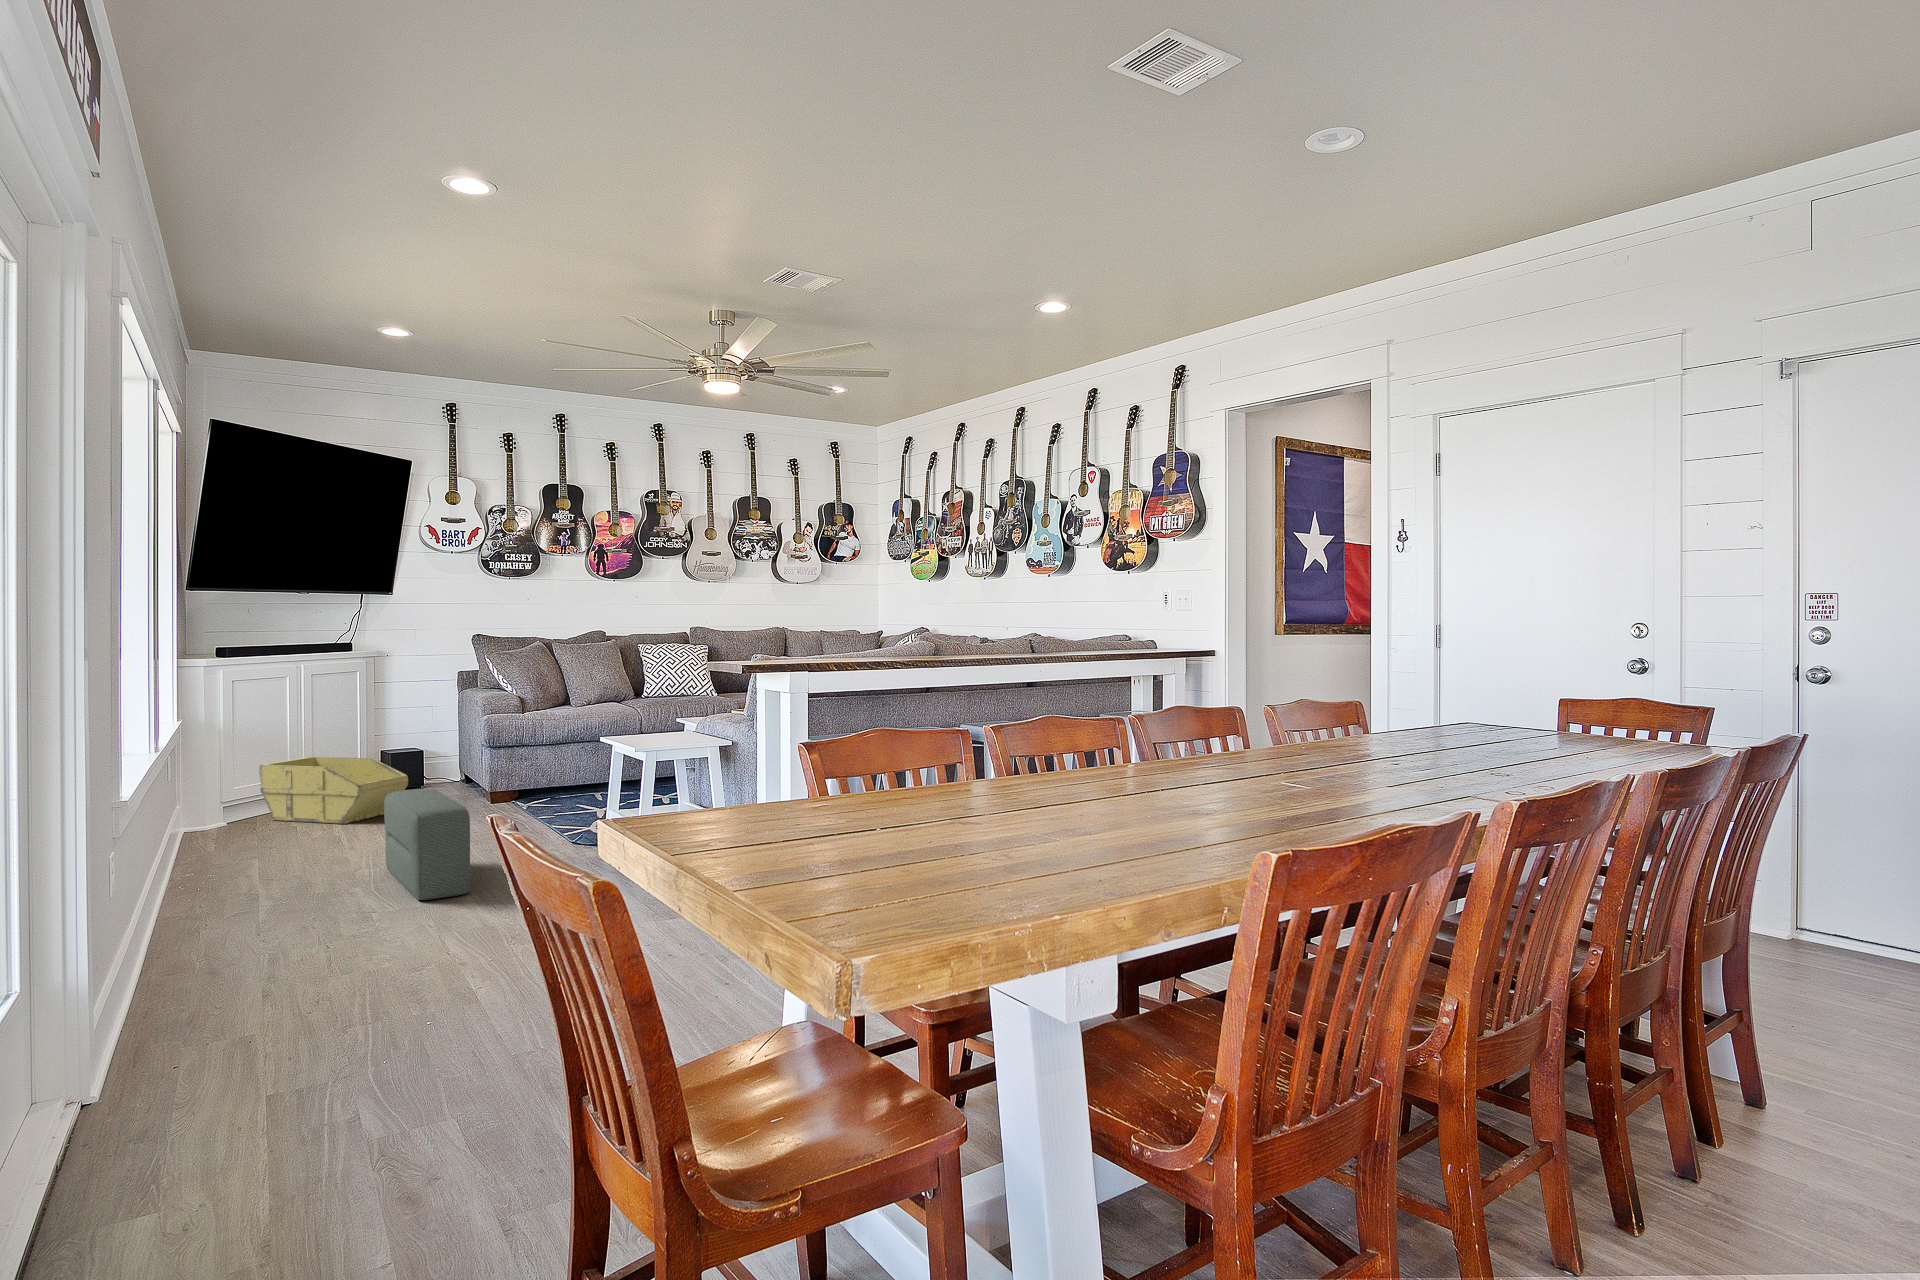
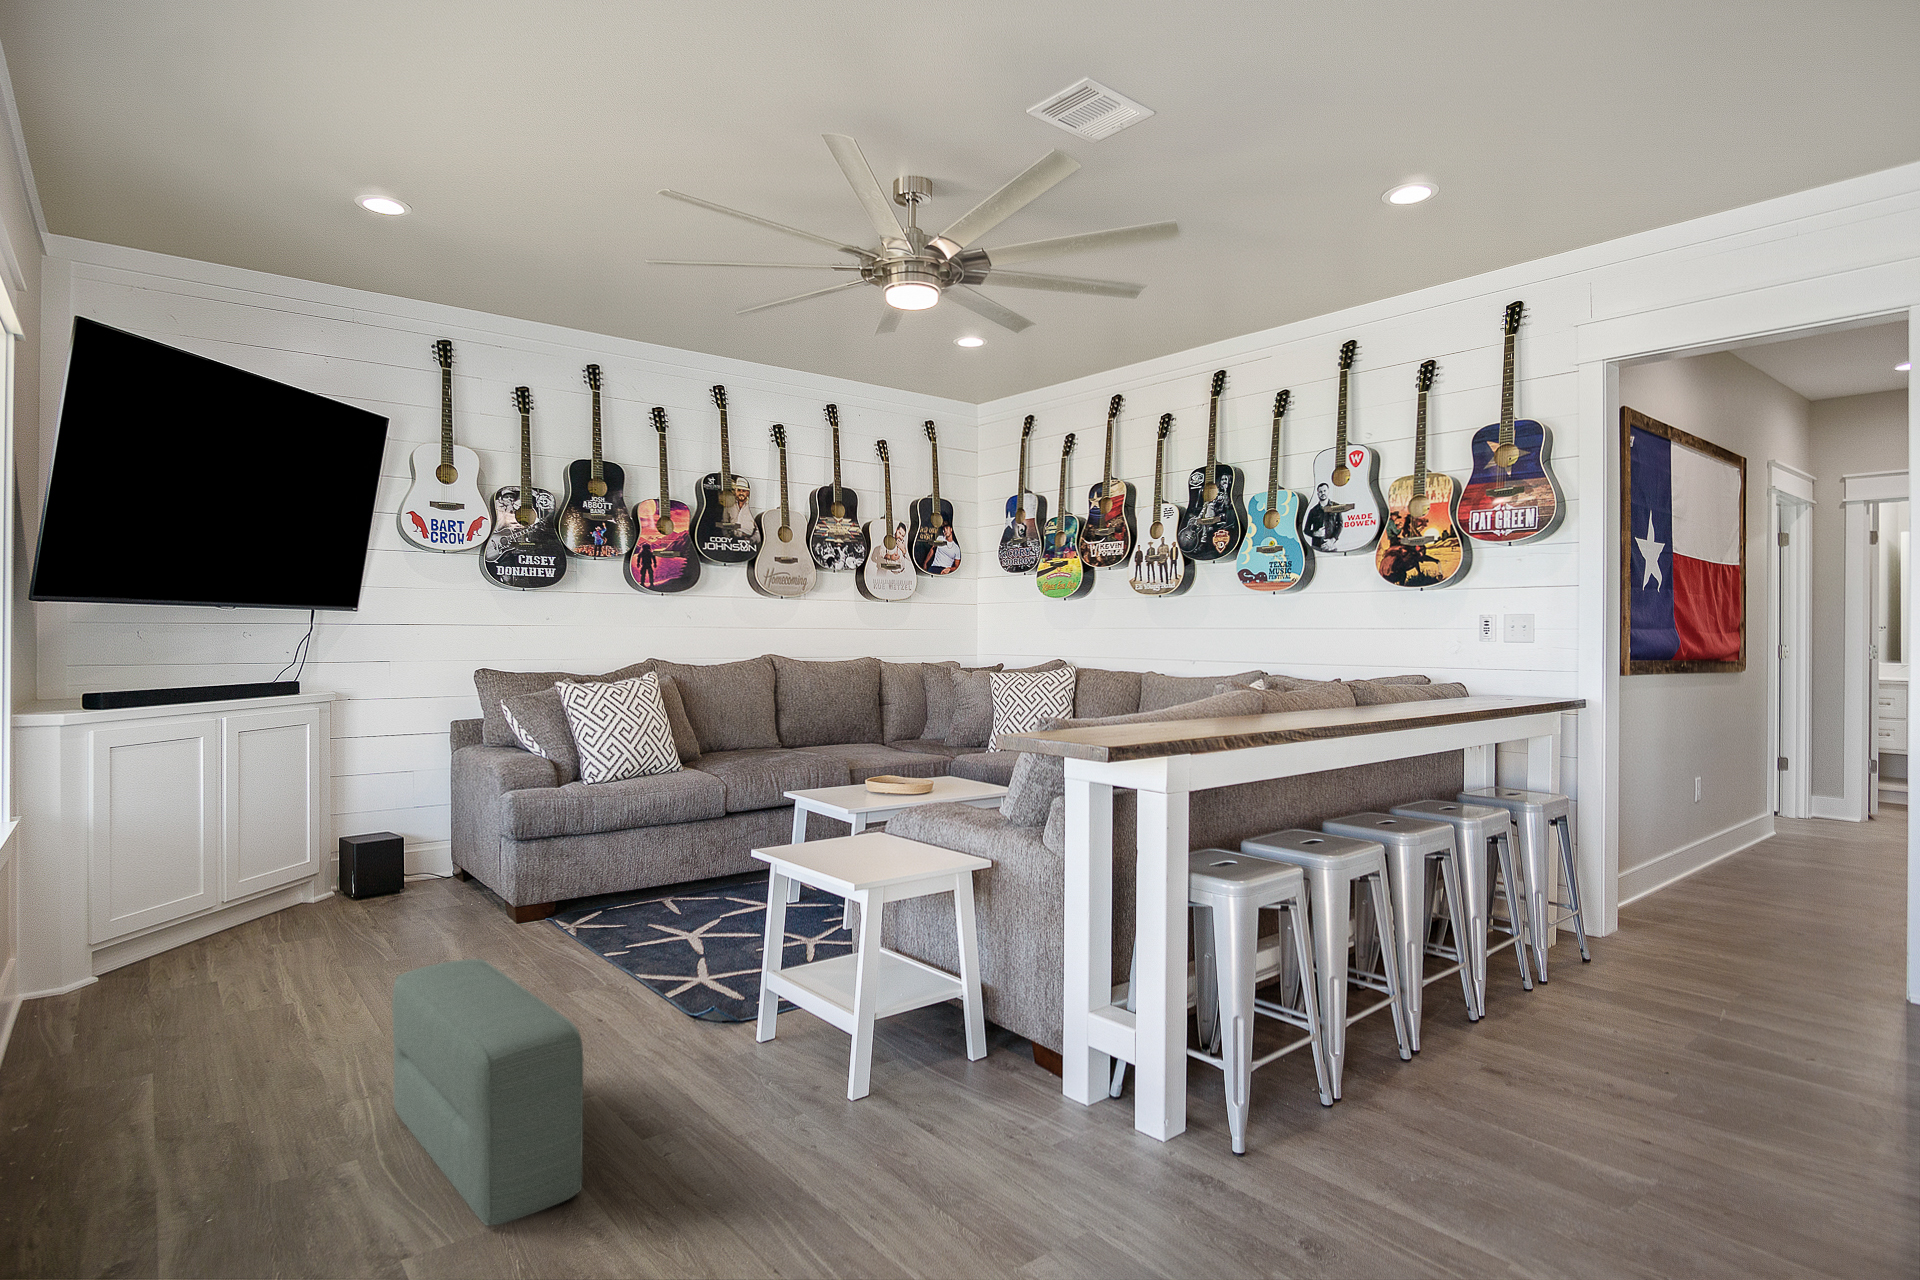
storage bin: present [259,757,408,824] -> none [151,860,395,979]

